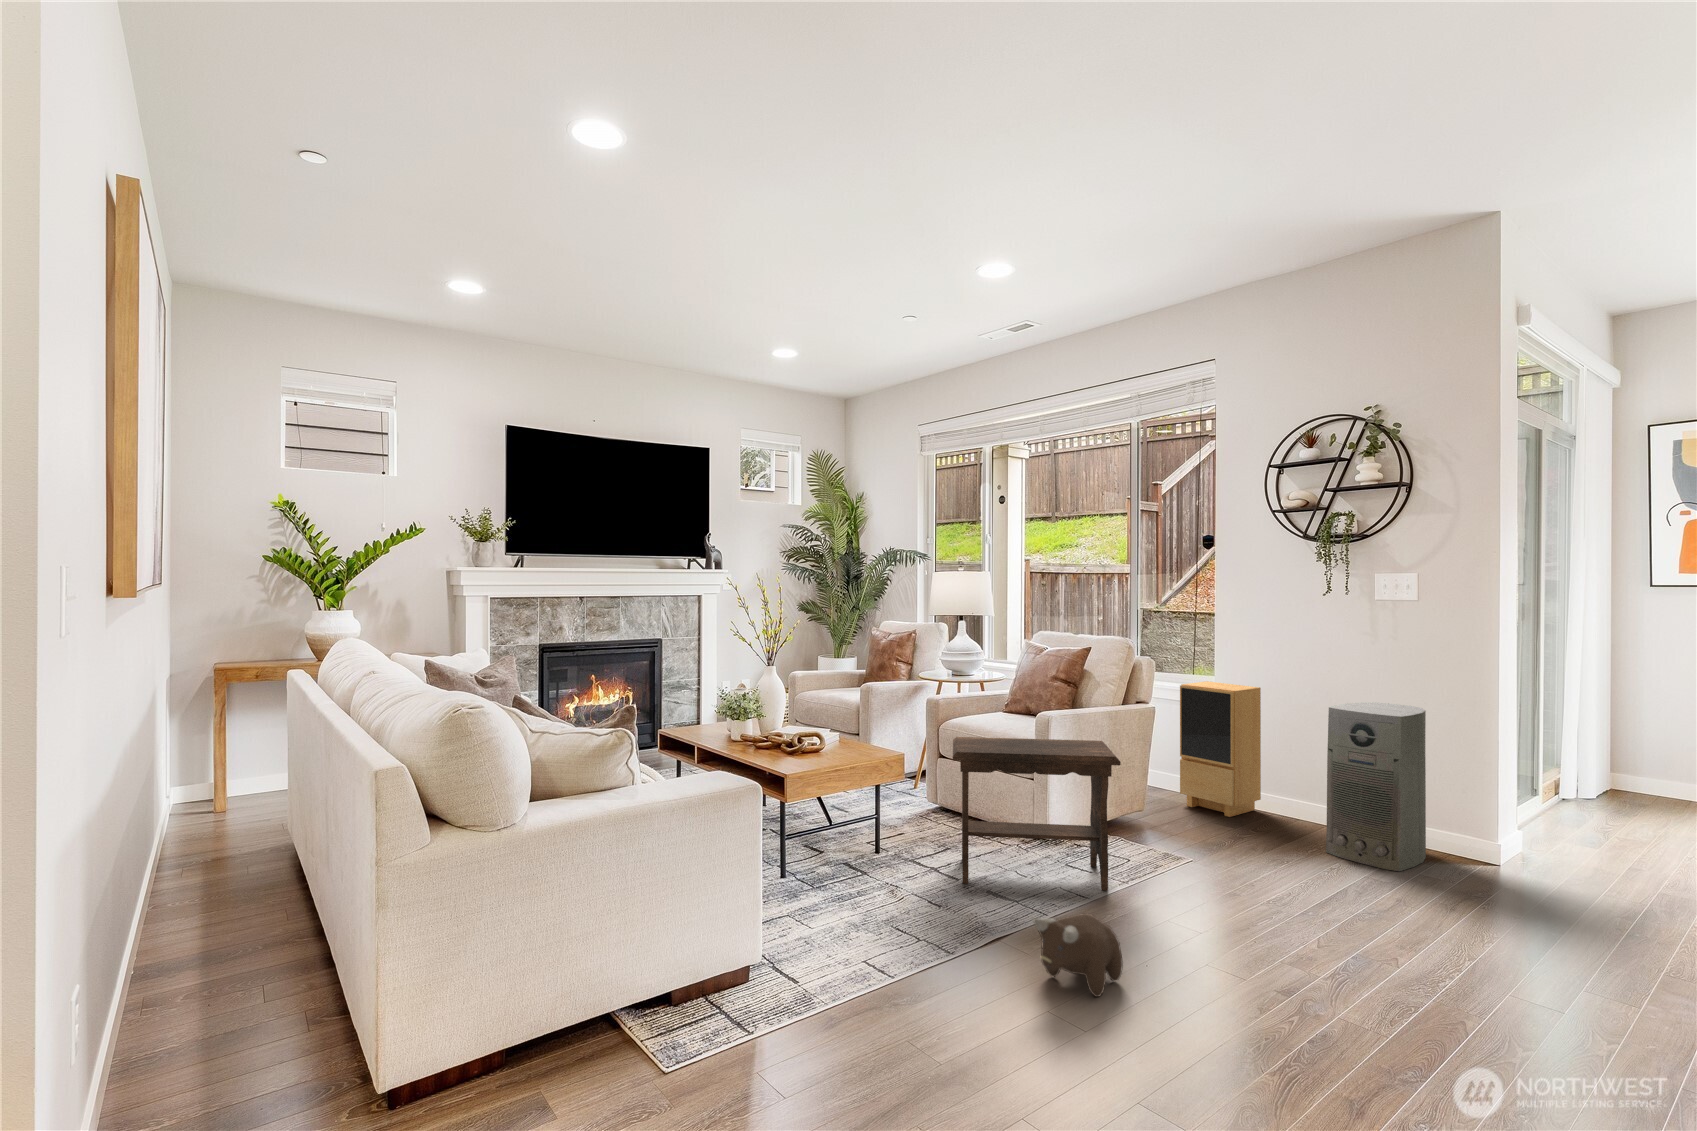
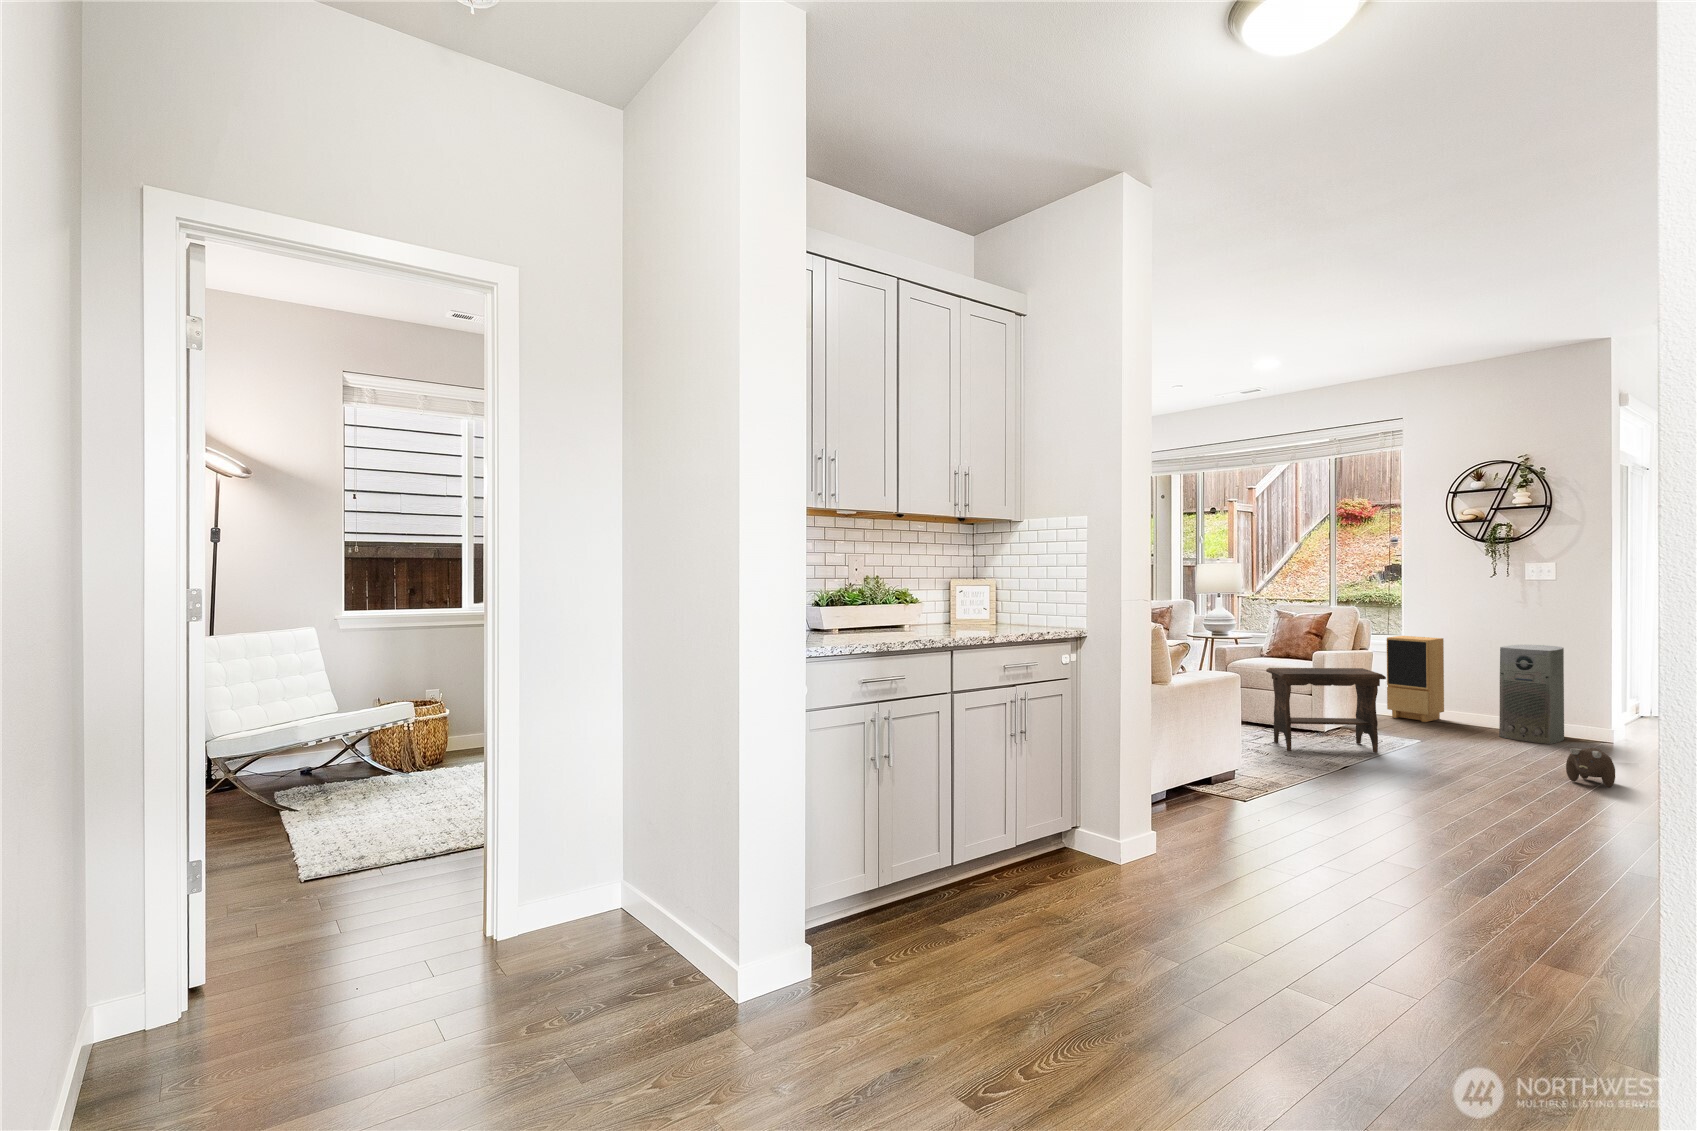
plush toy: present [1033,913,1123,997] -> present [1566,748,1615,787]

